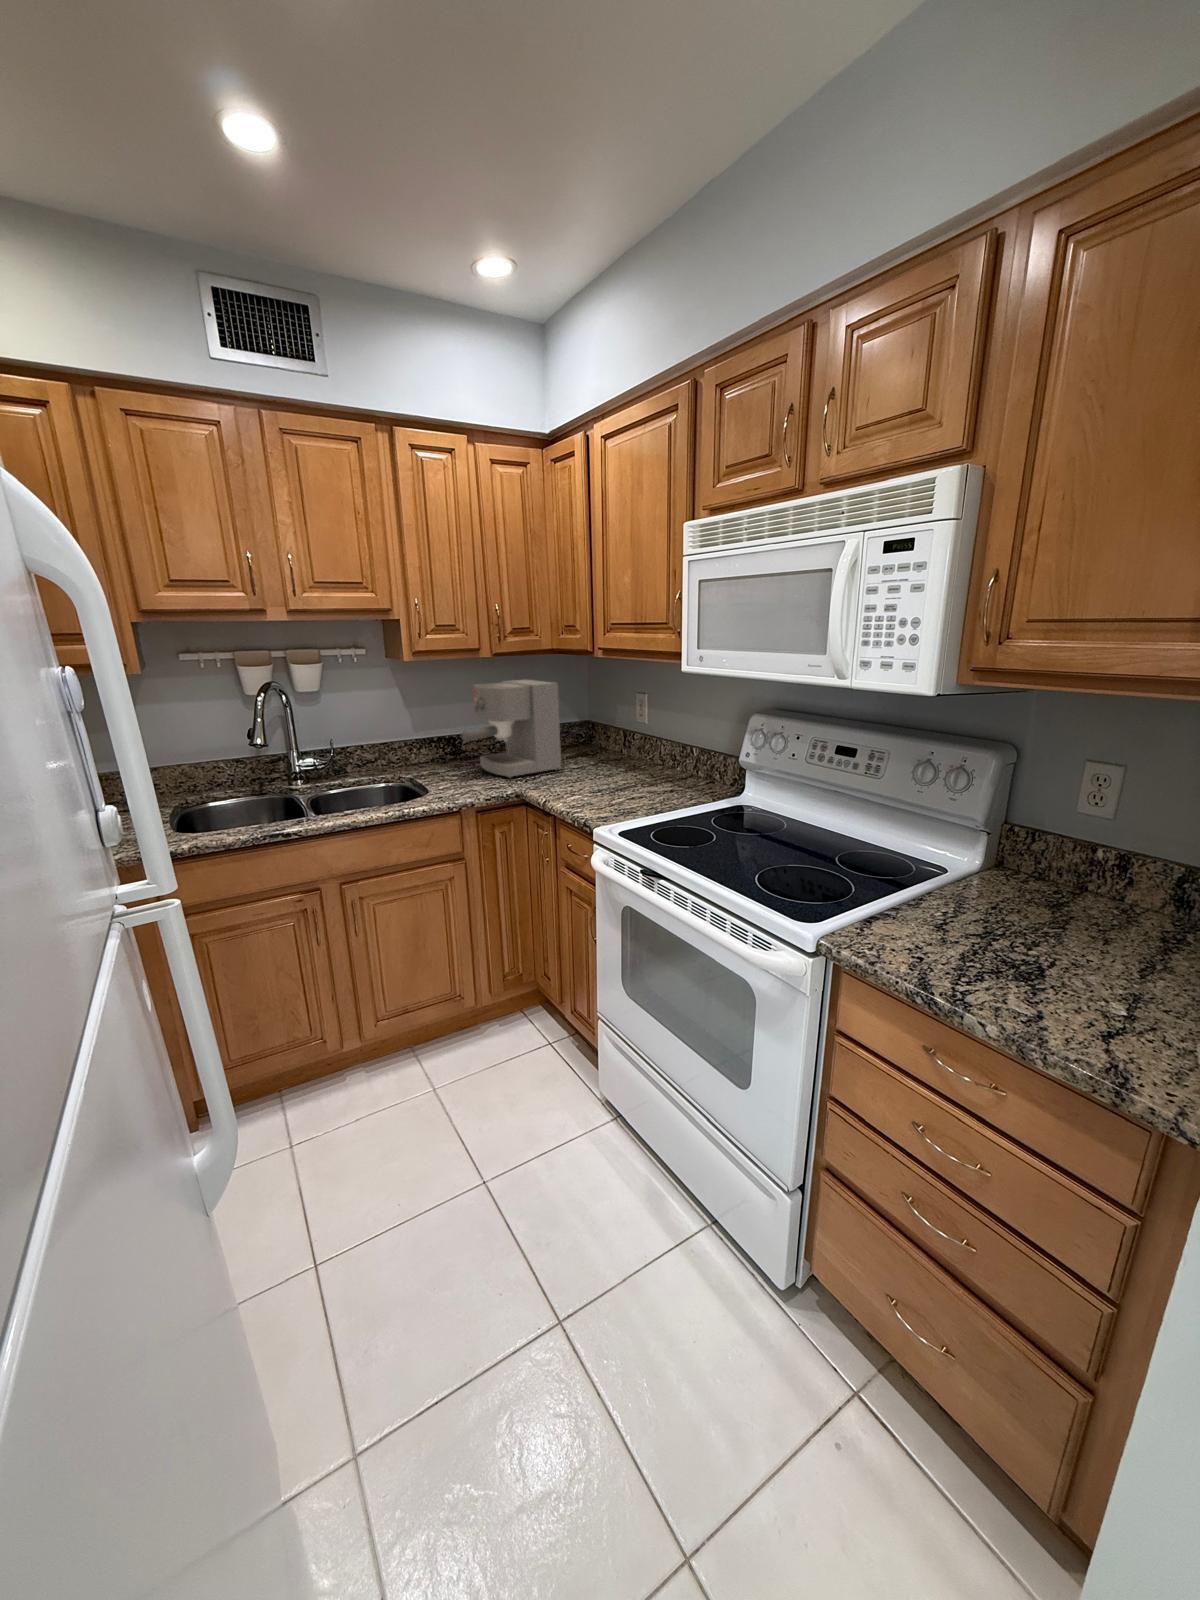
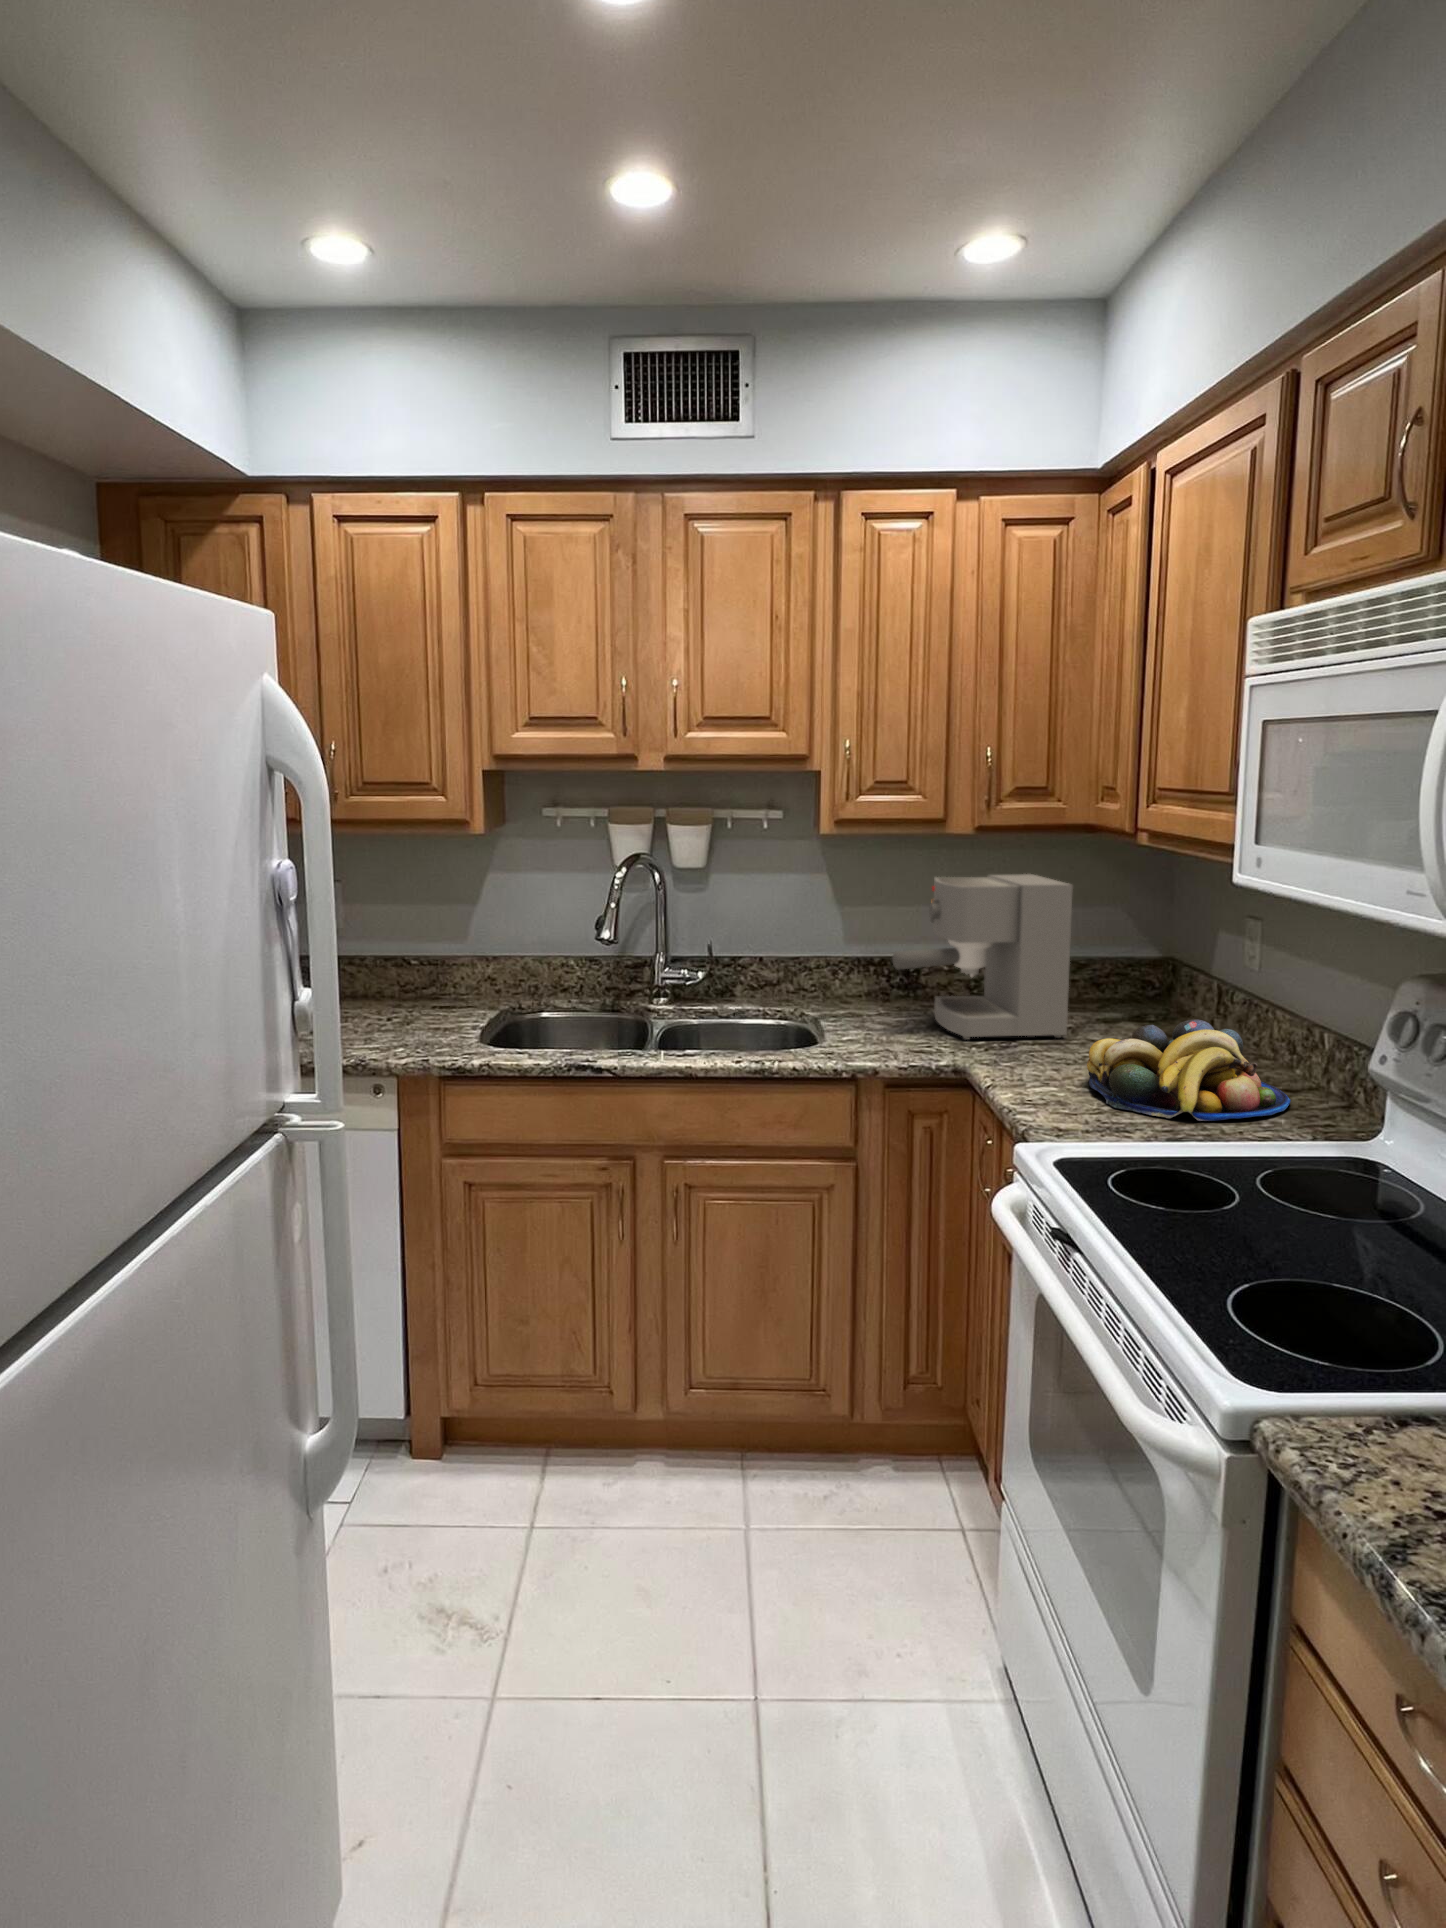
fruit bowl: none [592,750,693,803] -> present [1087,1019,1291,1121]

